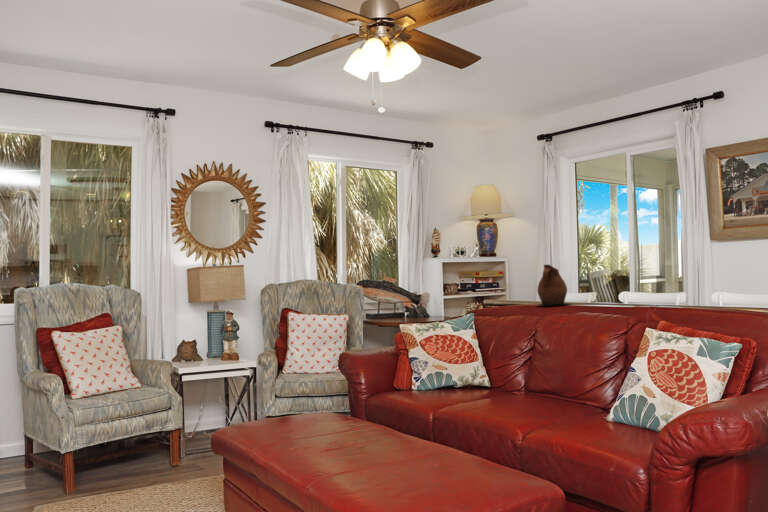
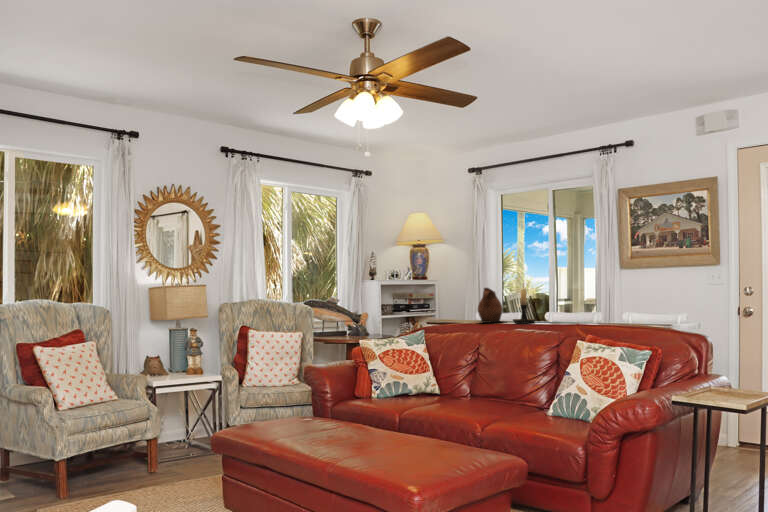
candle holder: none [576,257,604,306] -> present [513,282,536,324]

